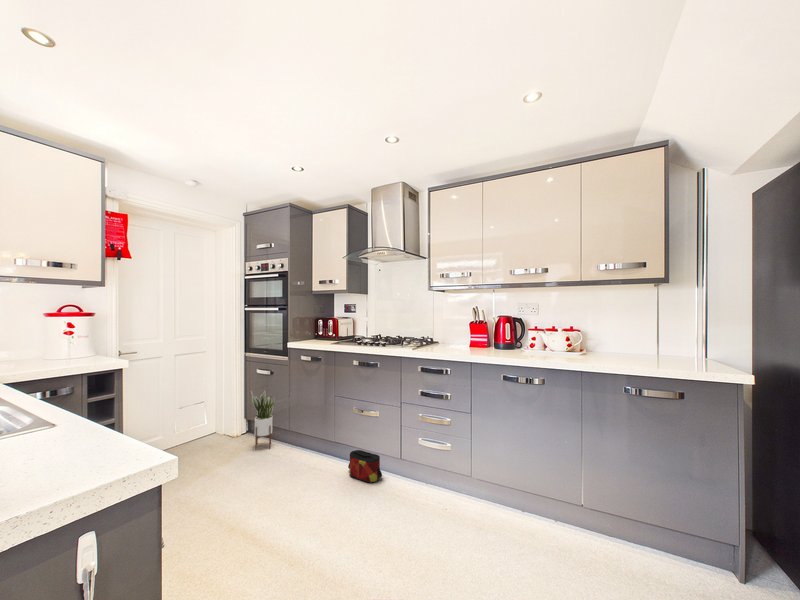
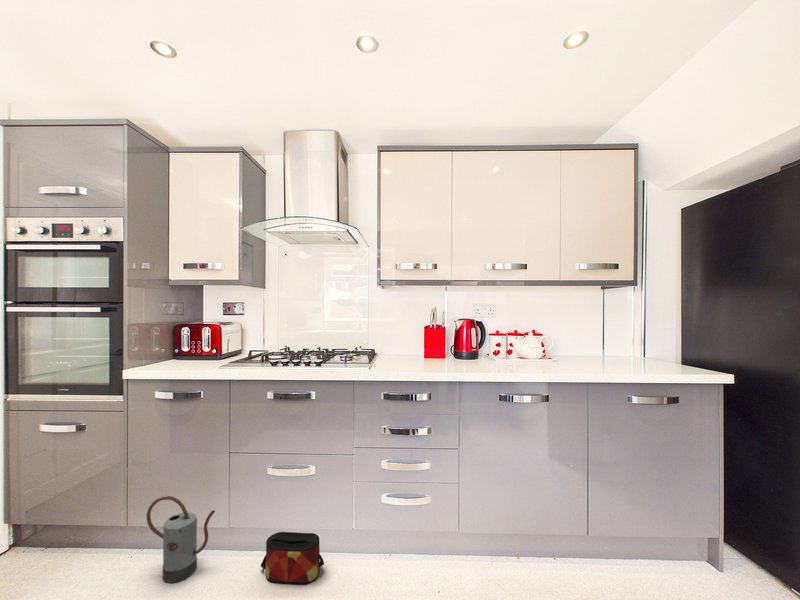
potted plant: present [251,391,275,450] -> none [30,462,91,583]
watering can: none [296,416,327,465] -> present [147,496,215,583]

